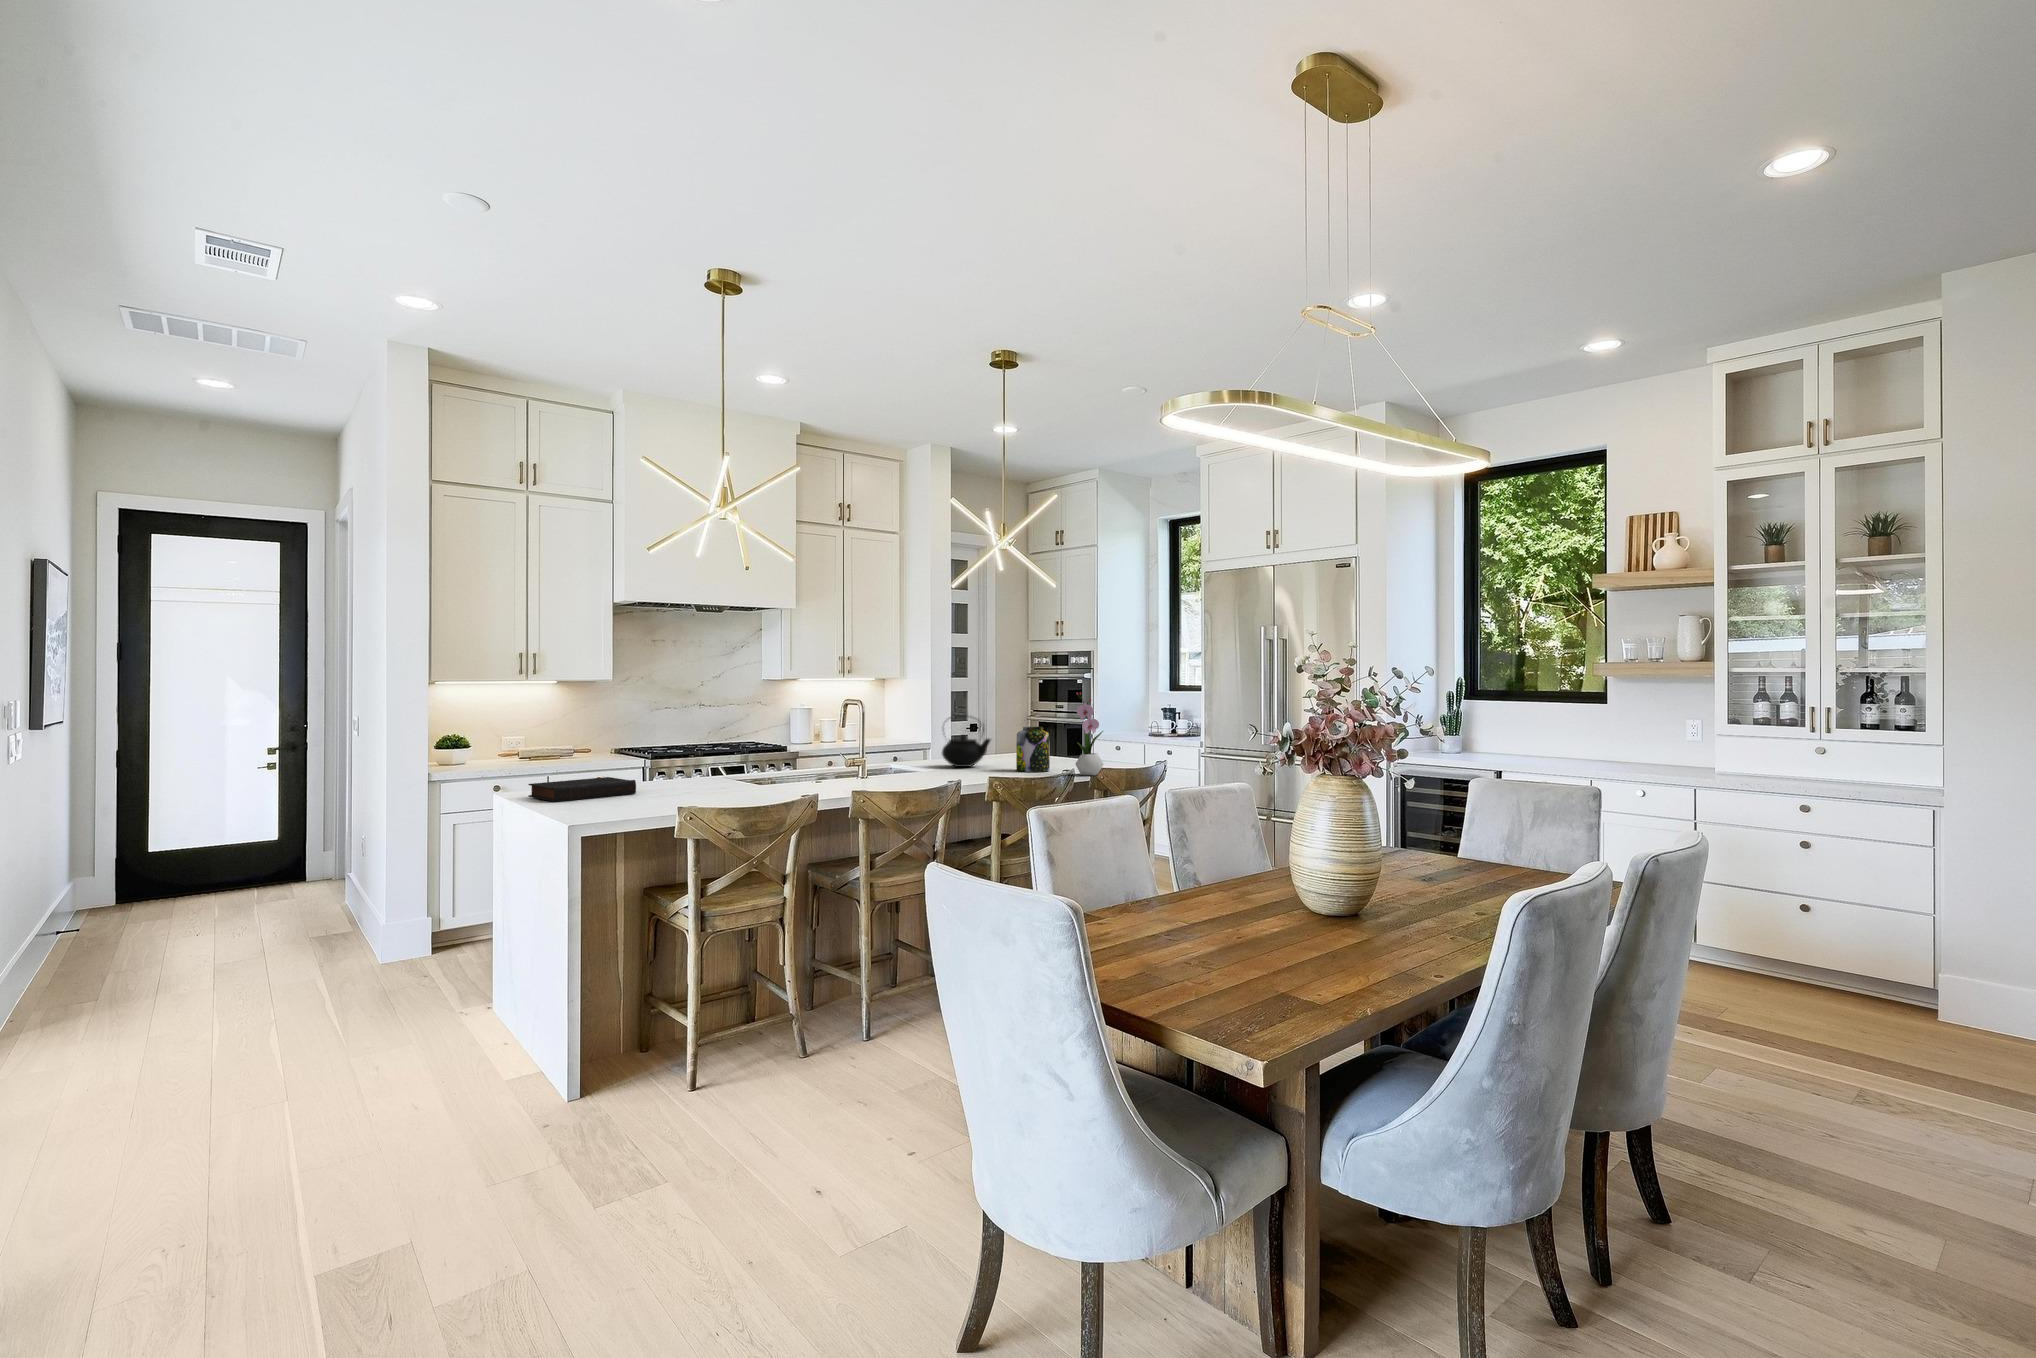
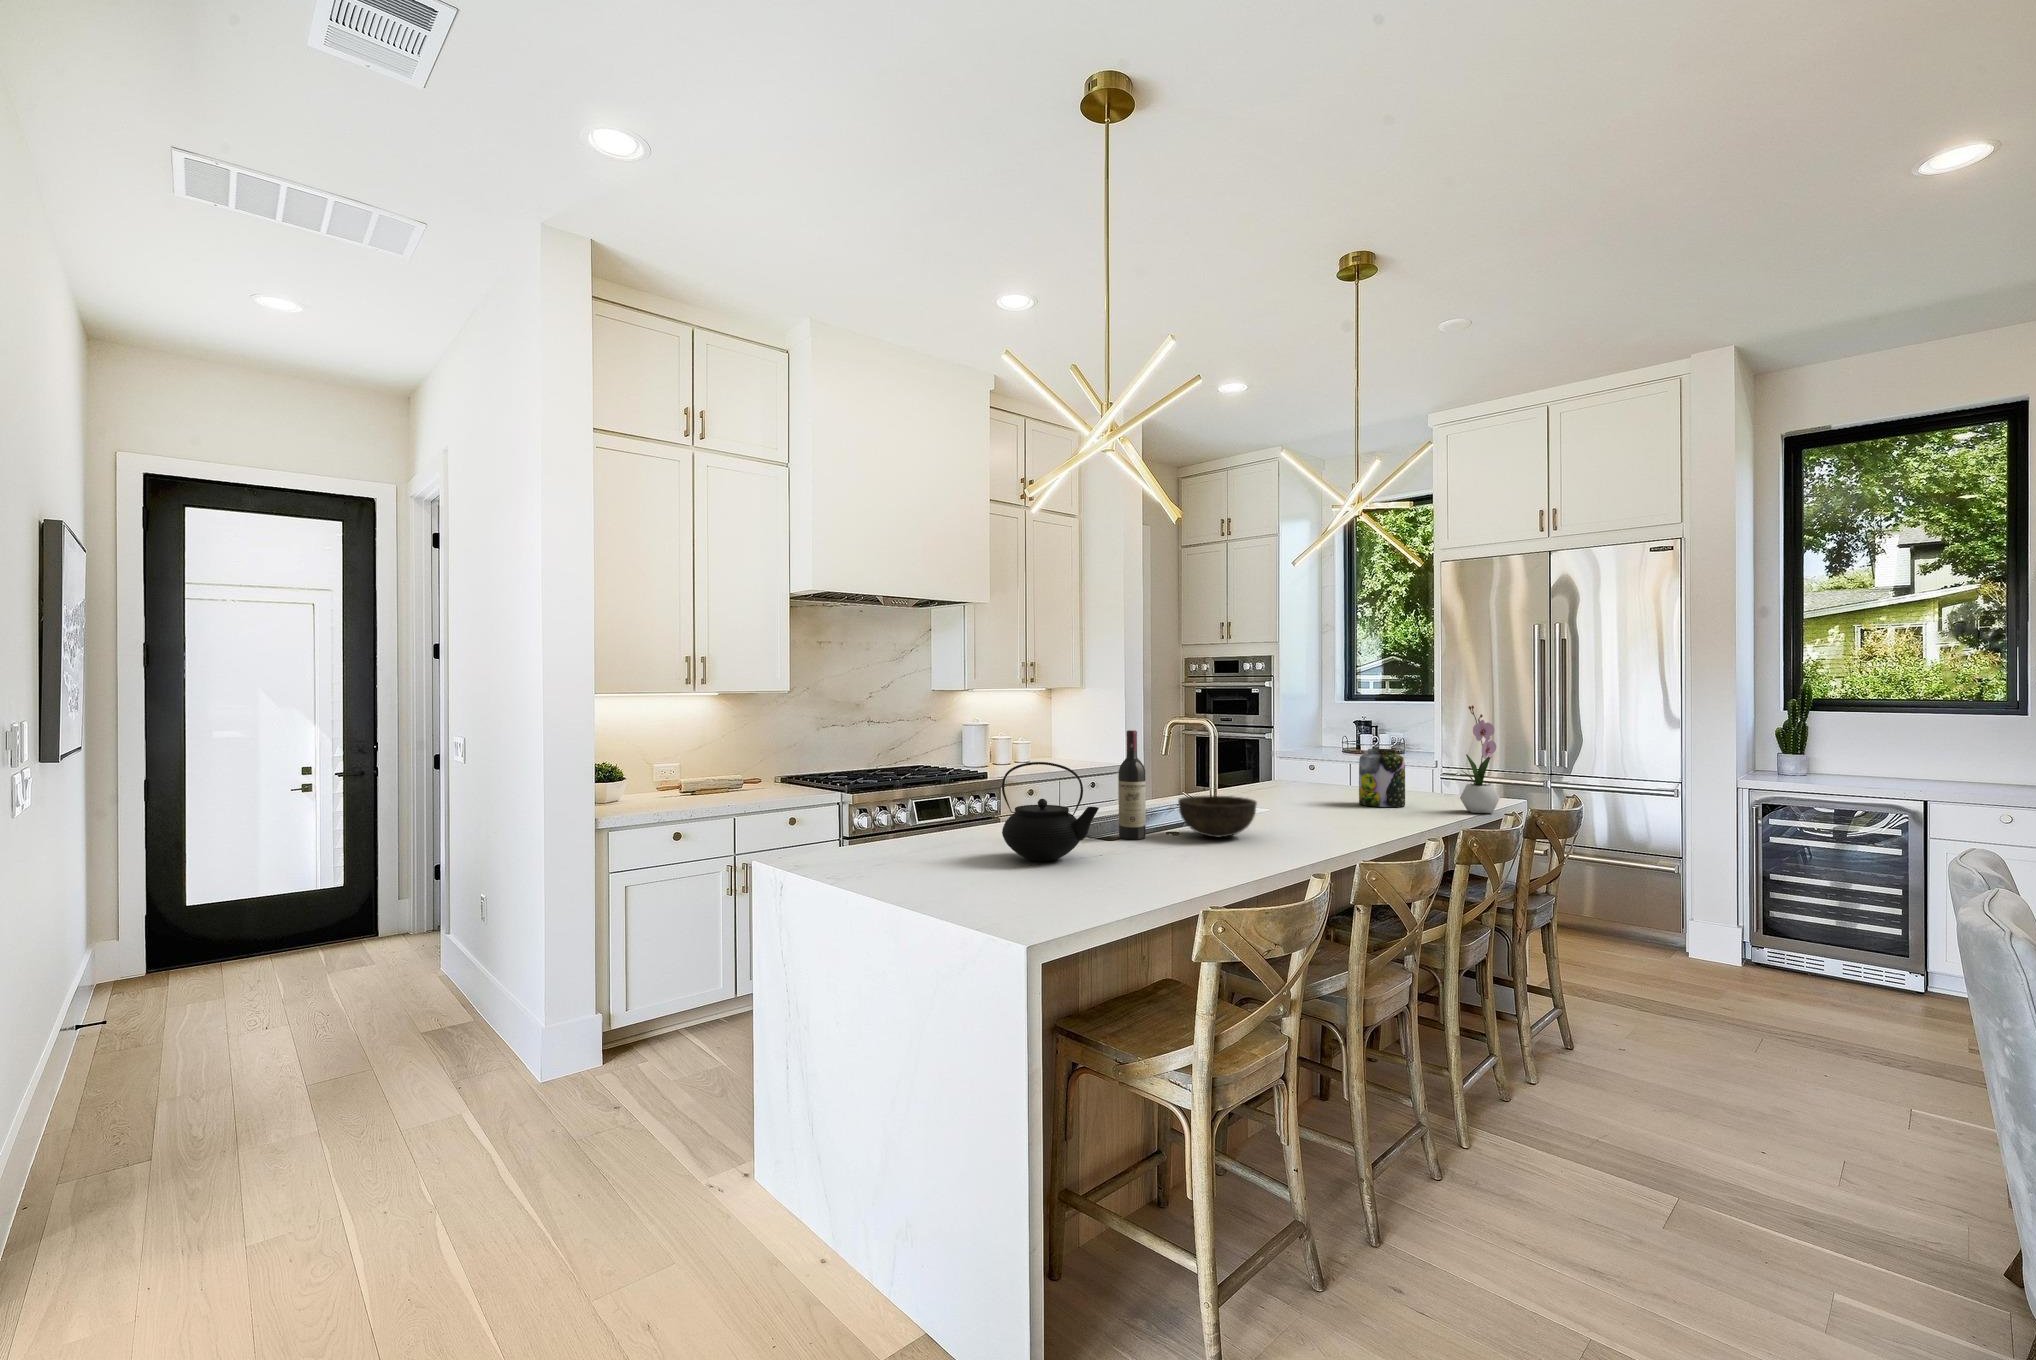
wine bottle: none [771,708,791,787] -> present [1119,730,1146,840]
teapot: present [942,716,990,767] -> present [1002,762,1099,861]
bowl: none [814,757,872,787] -> present [1178,796,1257,837]
book: present [528,777,636,802] -> none [820,829,962,875]

